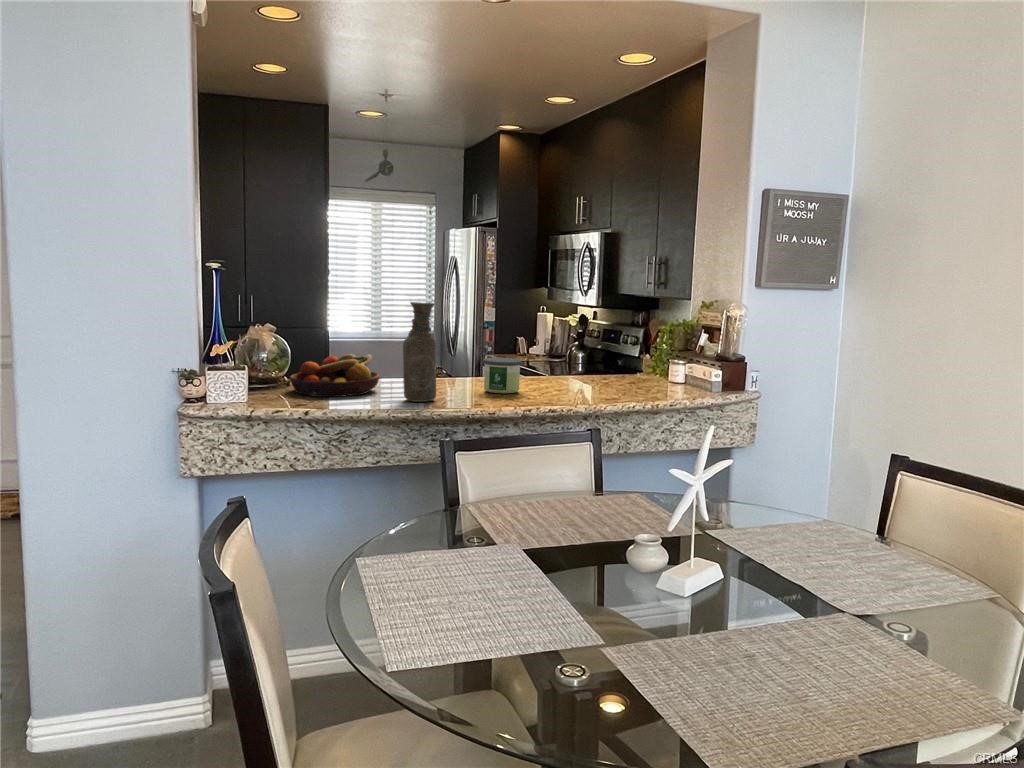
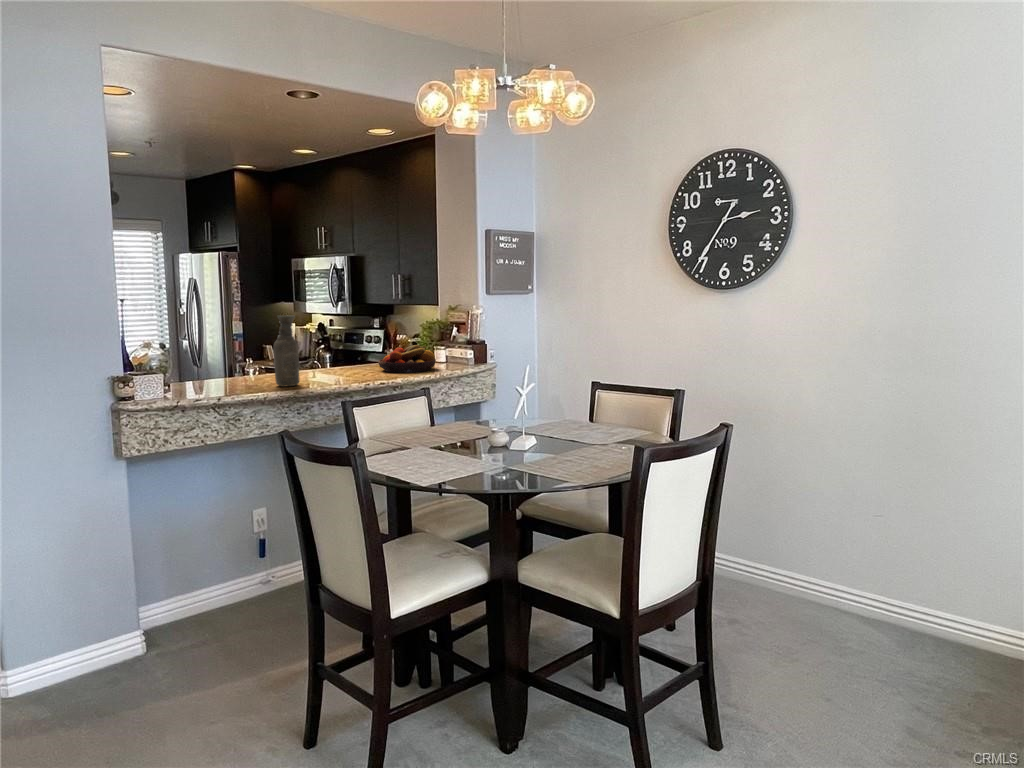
fruit bowl: present [290,354,379,397] -> present [378,345,436,373]
candle: present [483,358,522,393] -> none [318,353,346,378]

